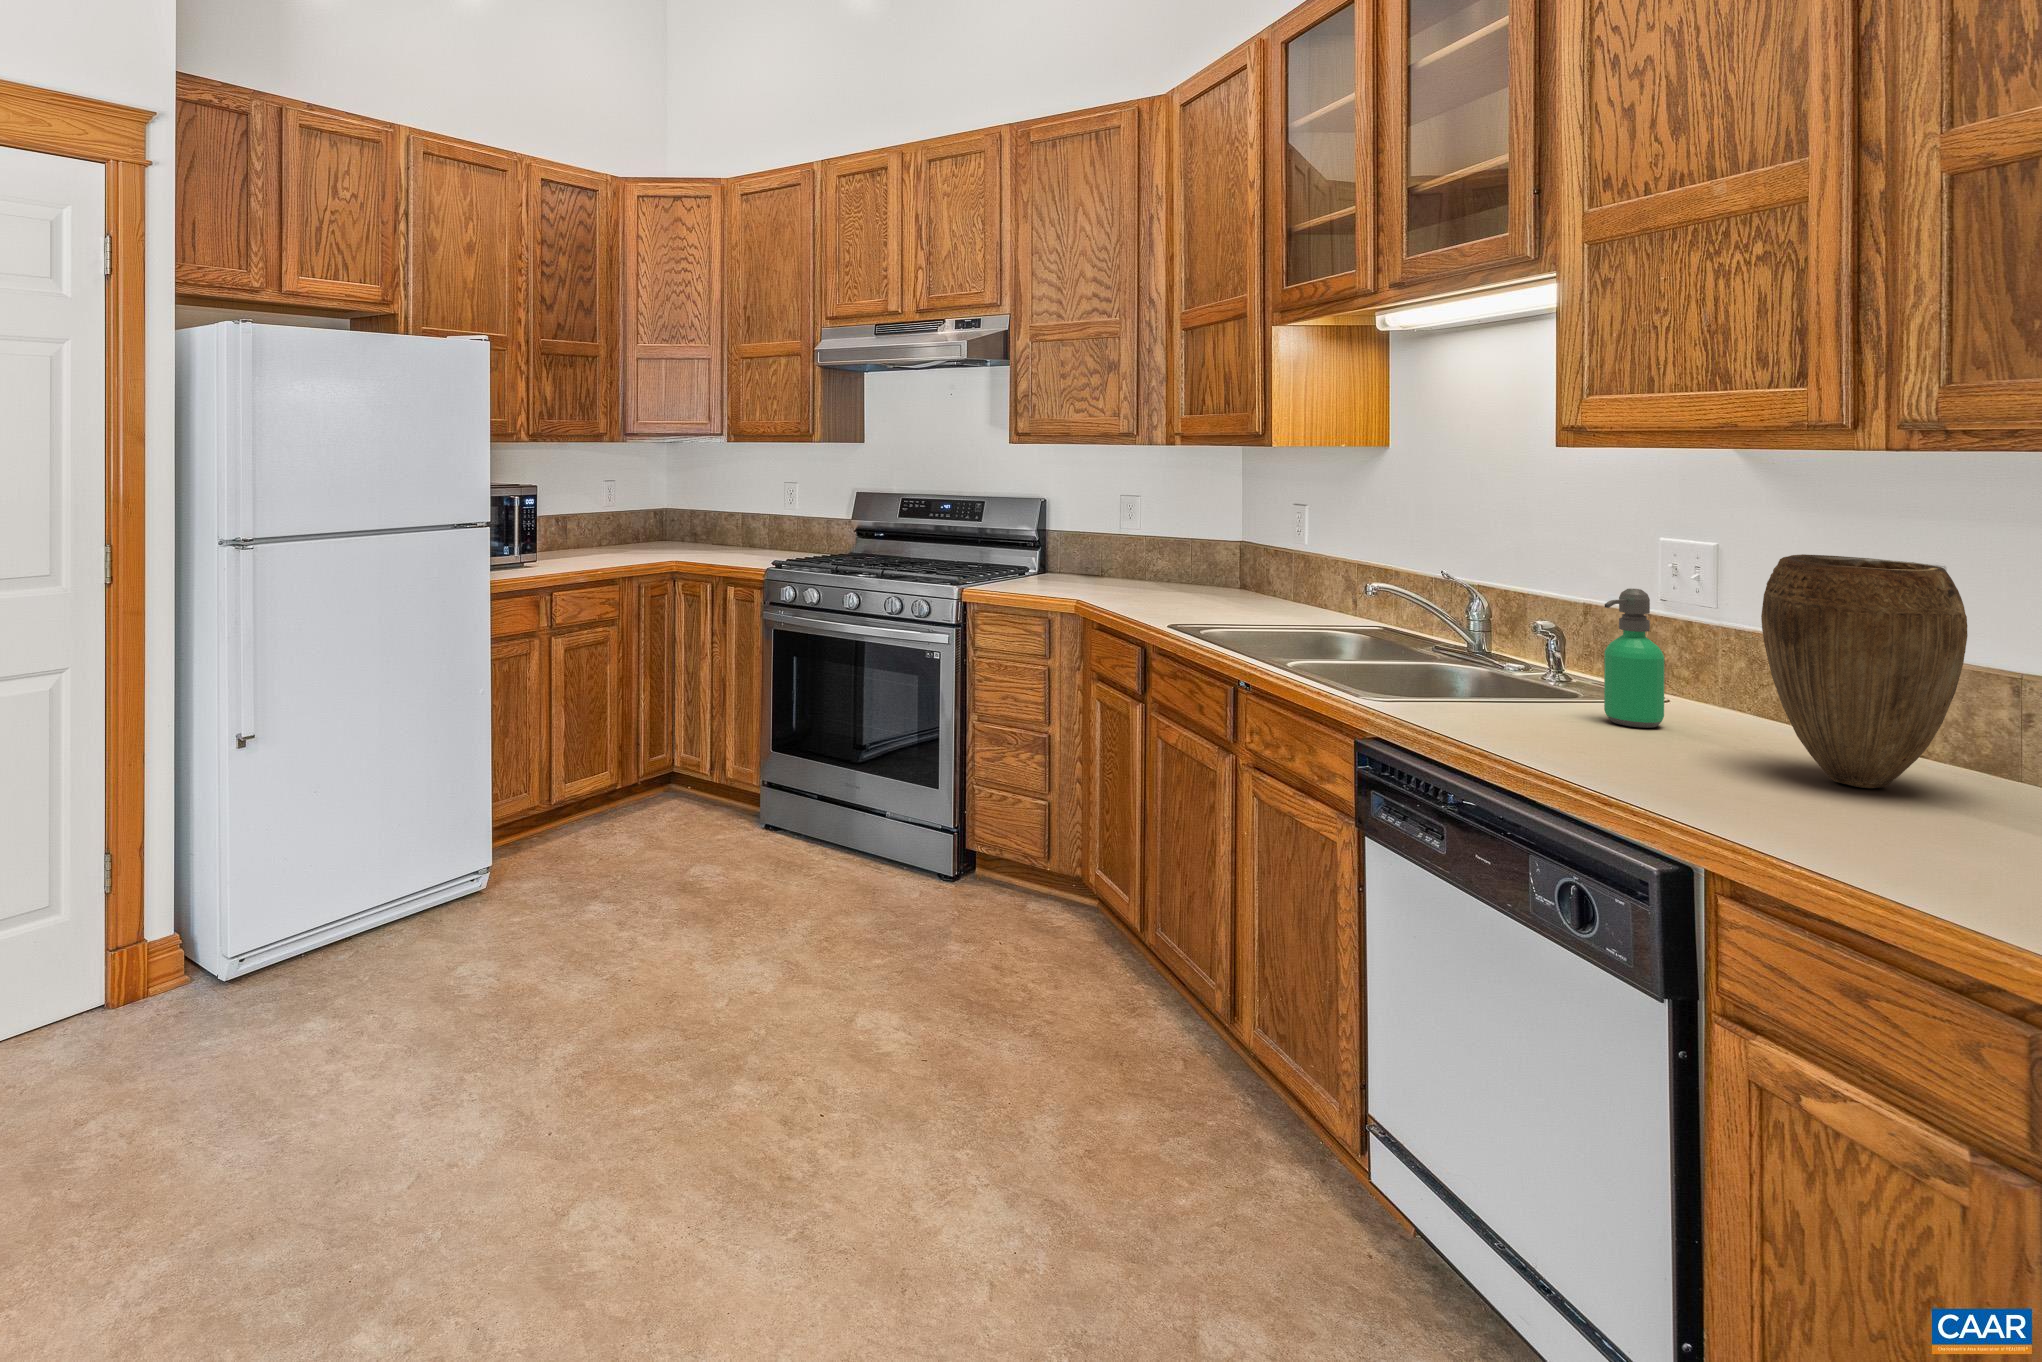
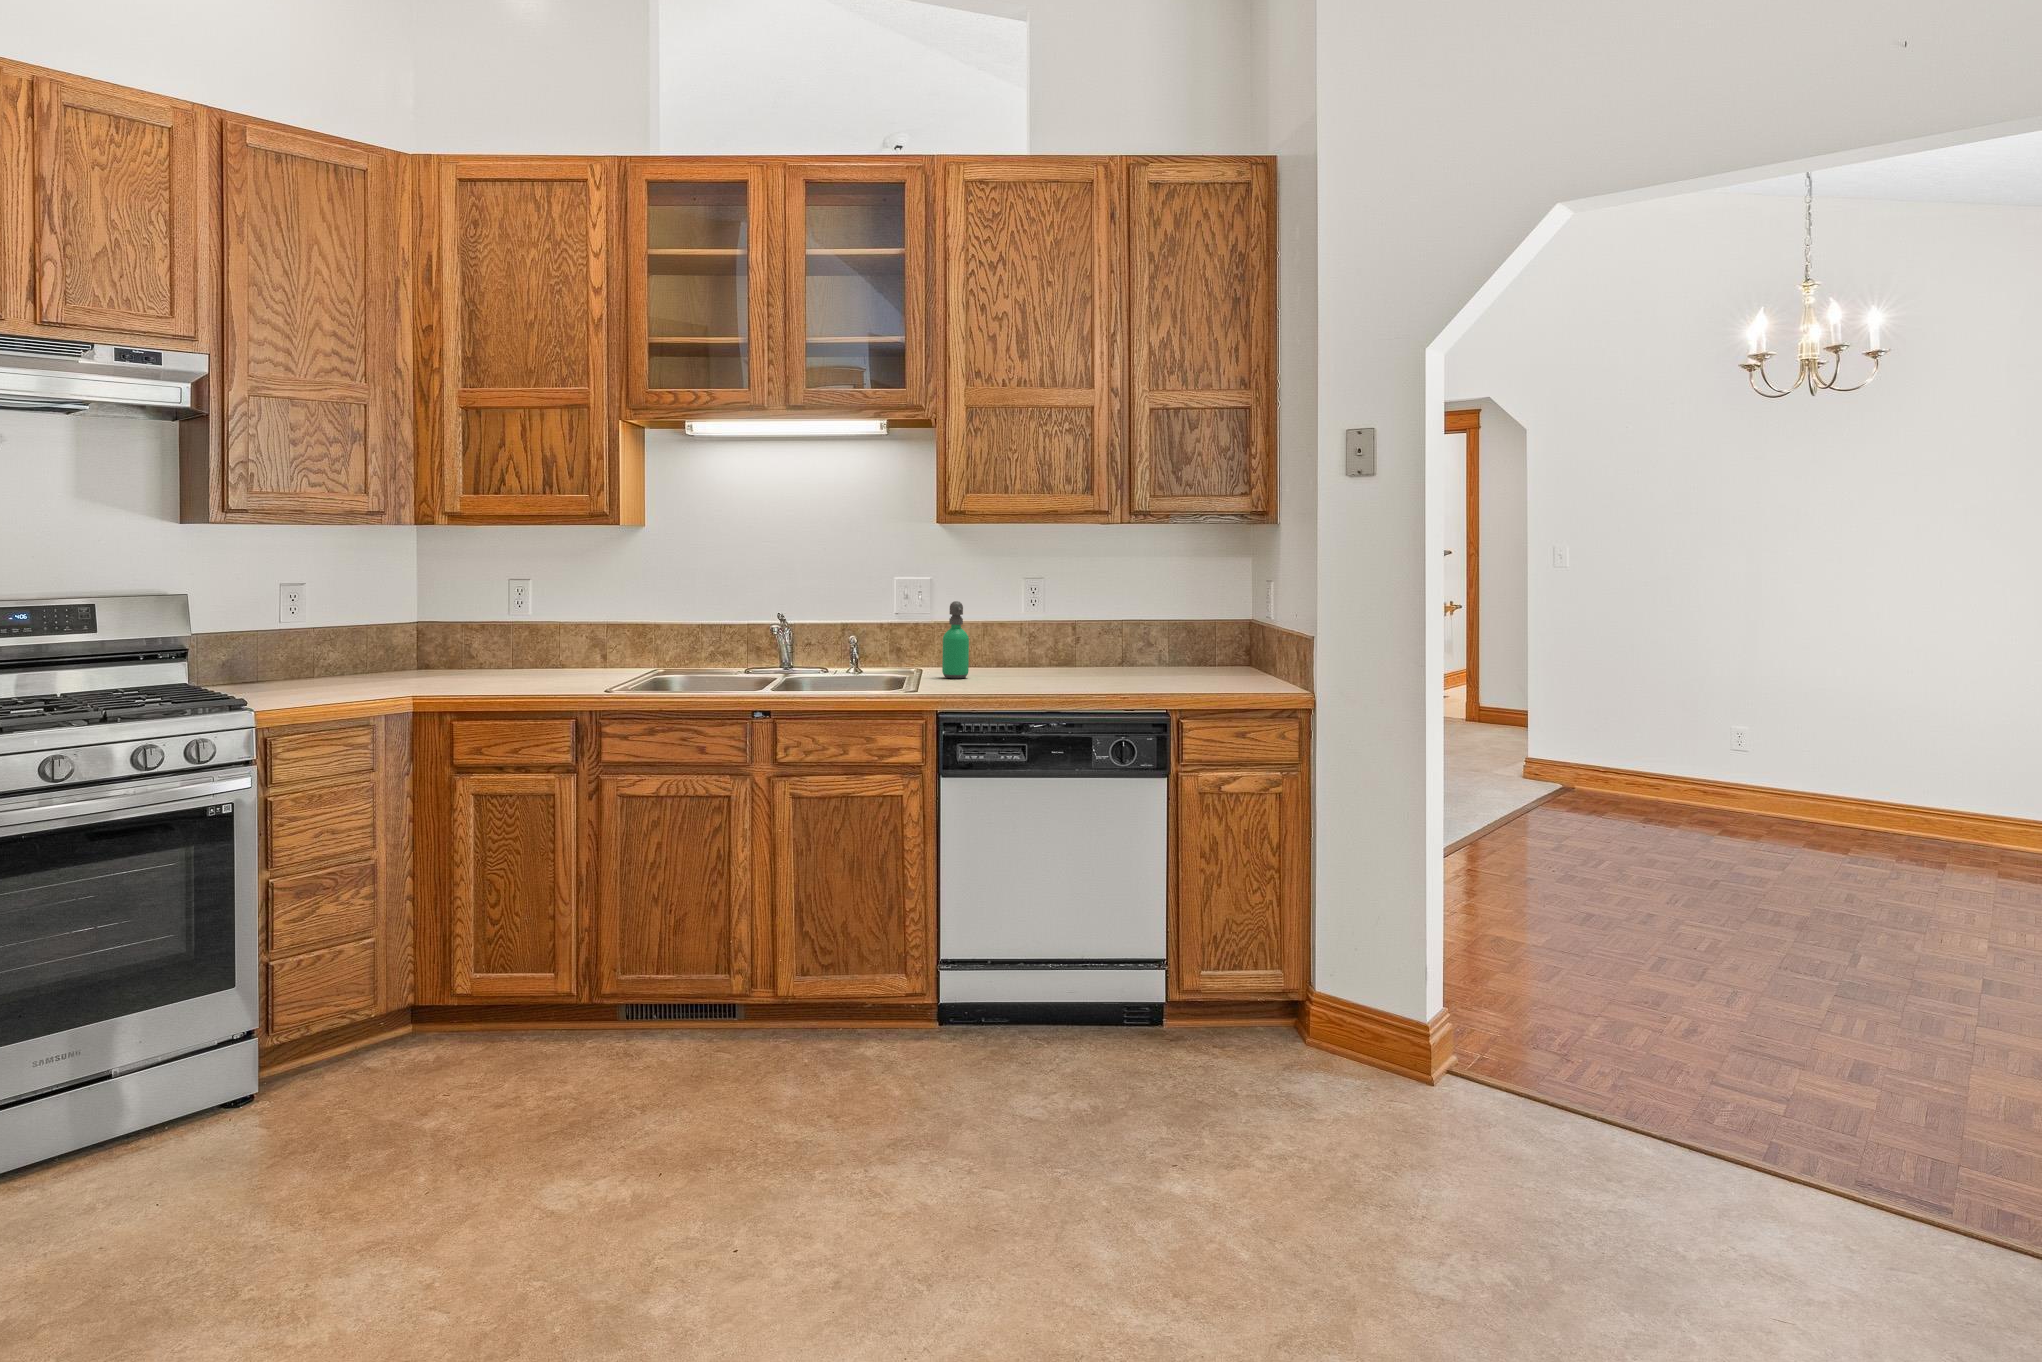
vase: present [1761,554,1968,788] -> none [1039,573,1107,678]

